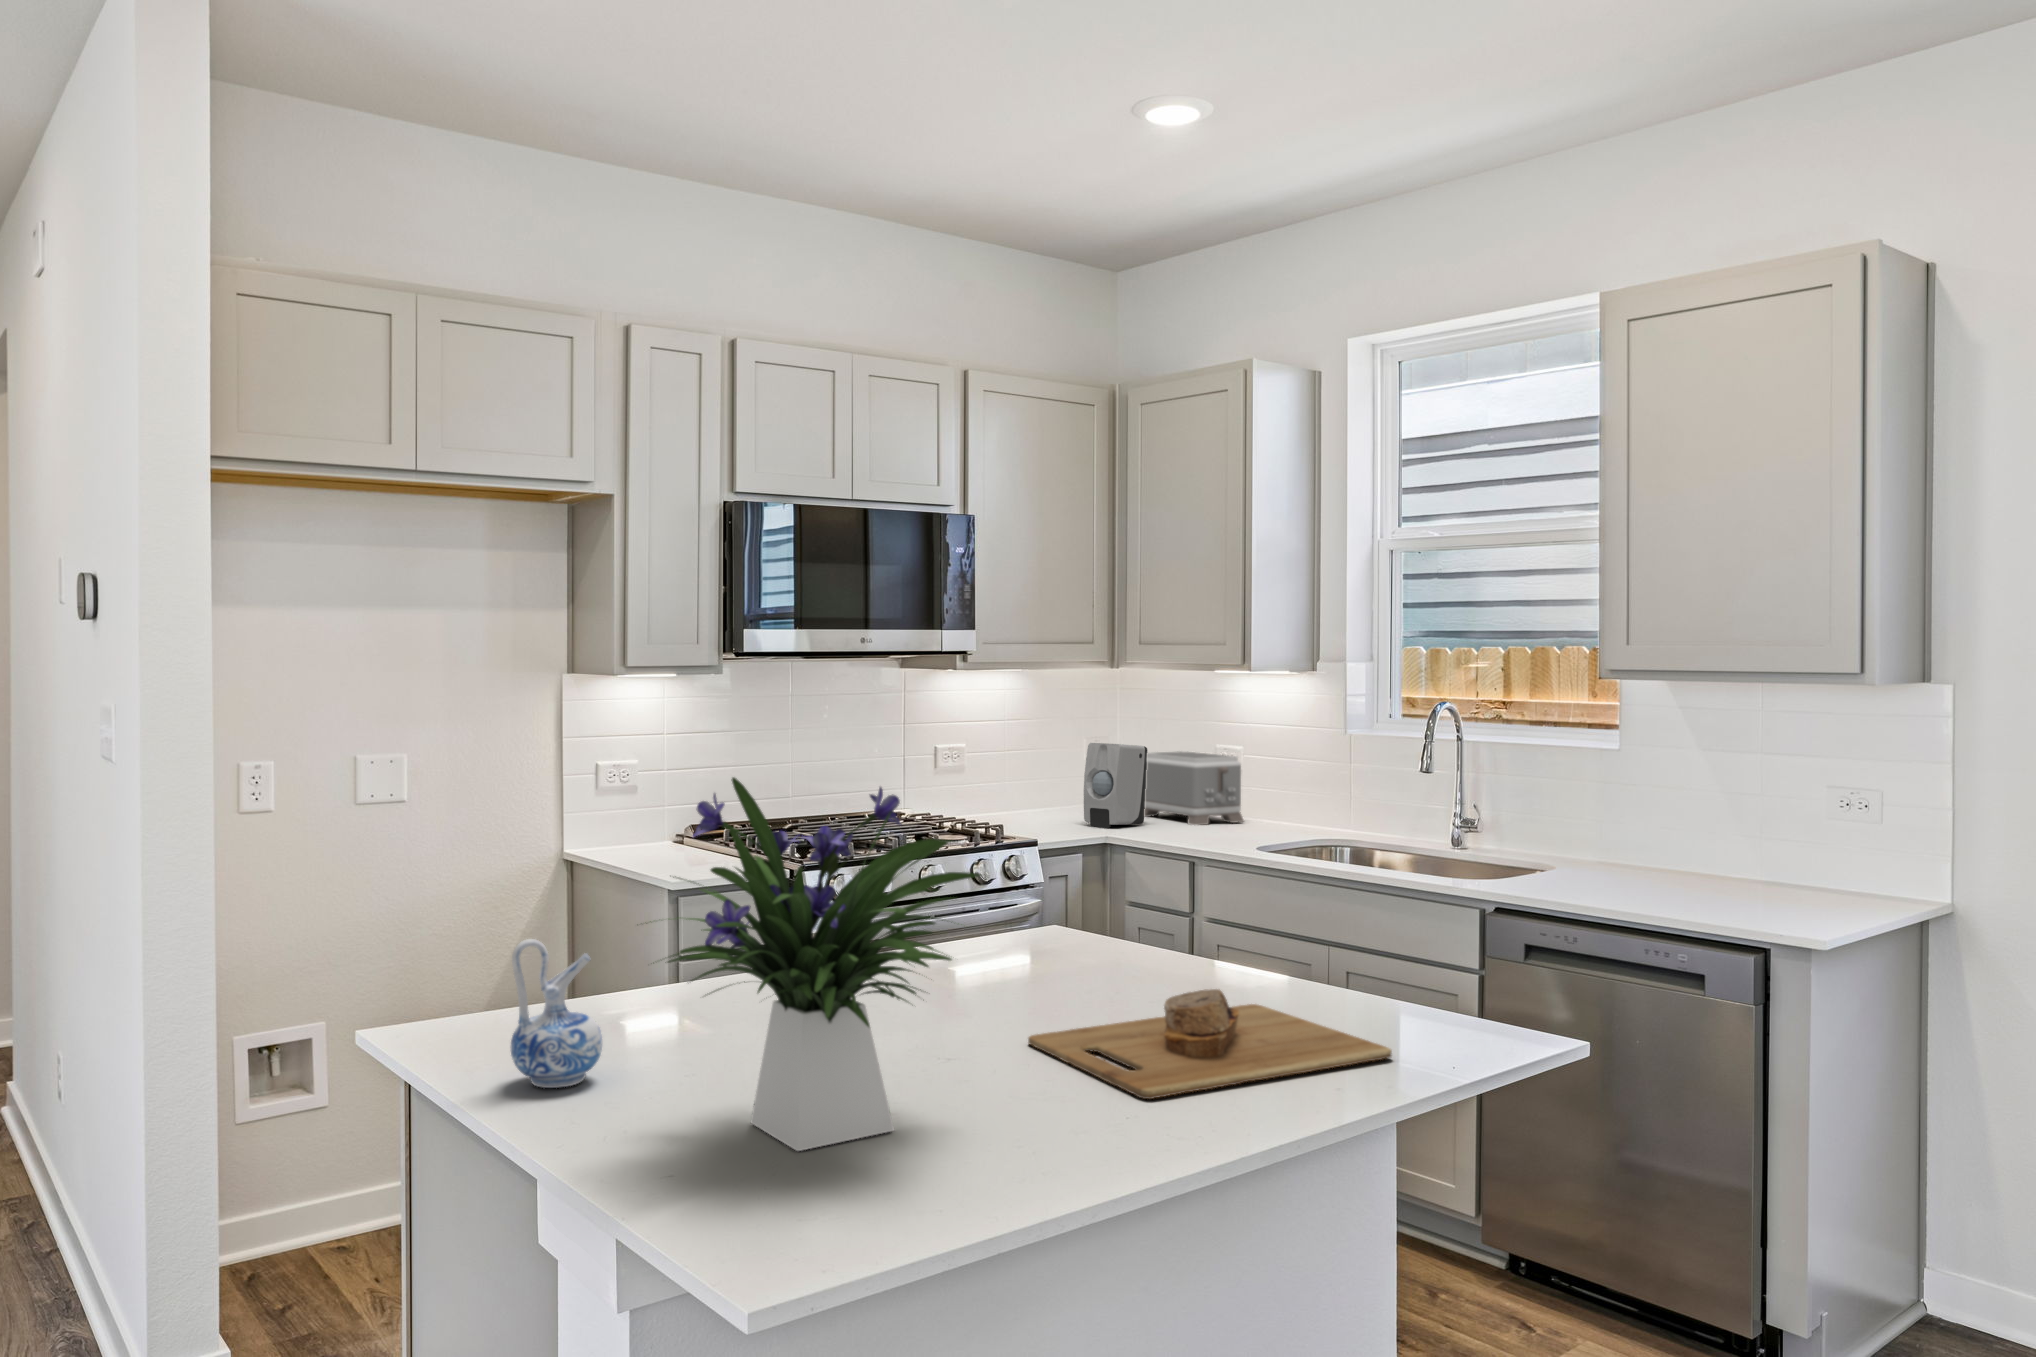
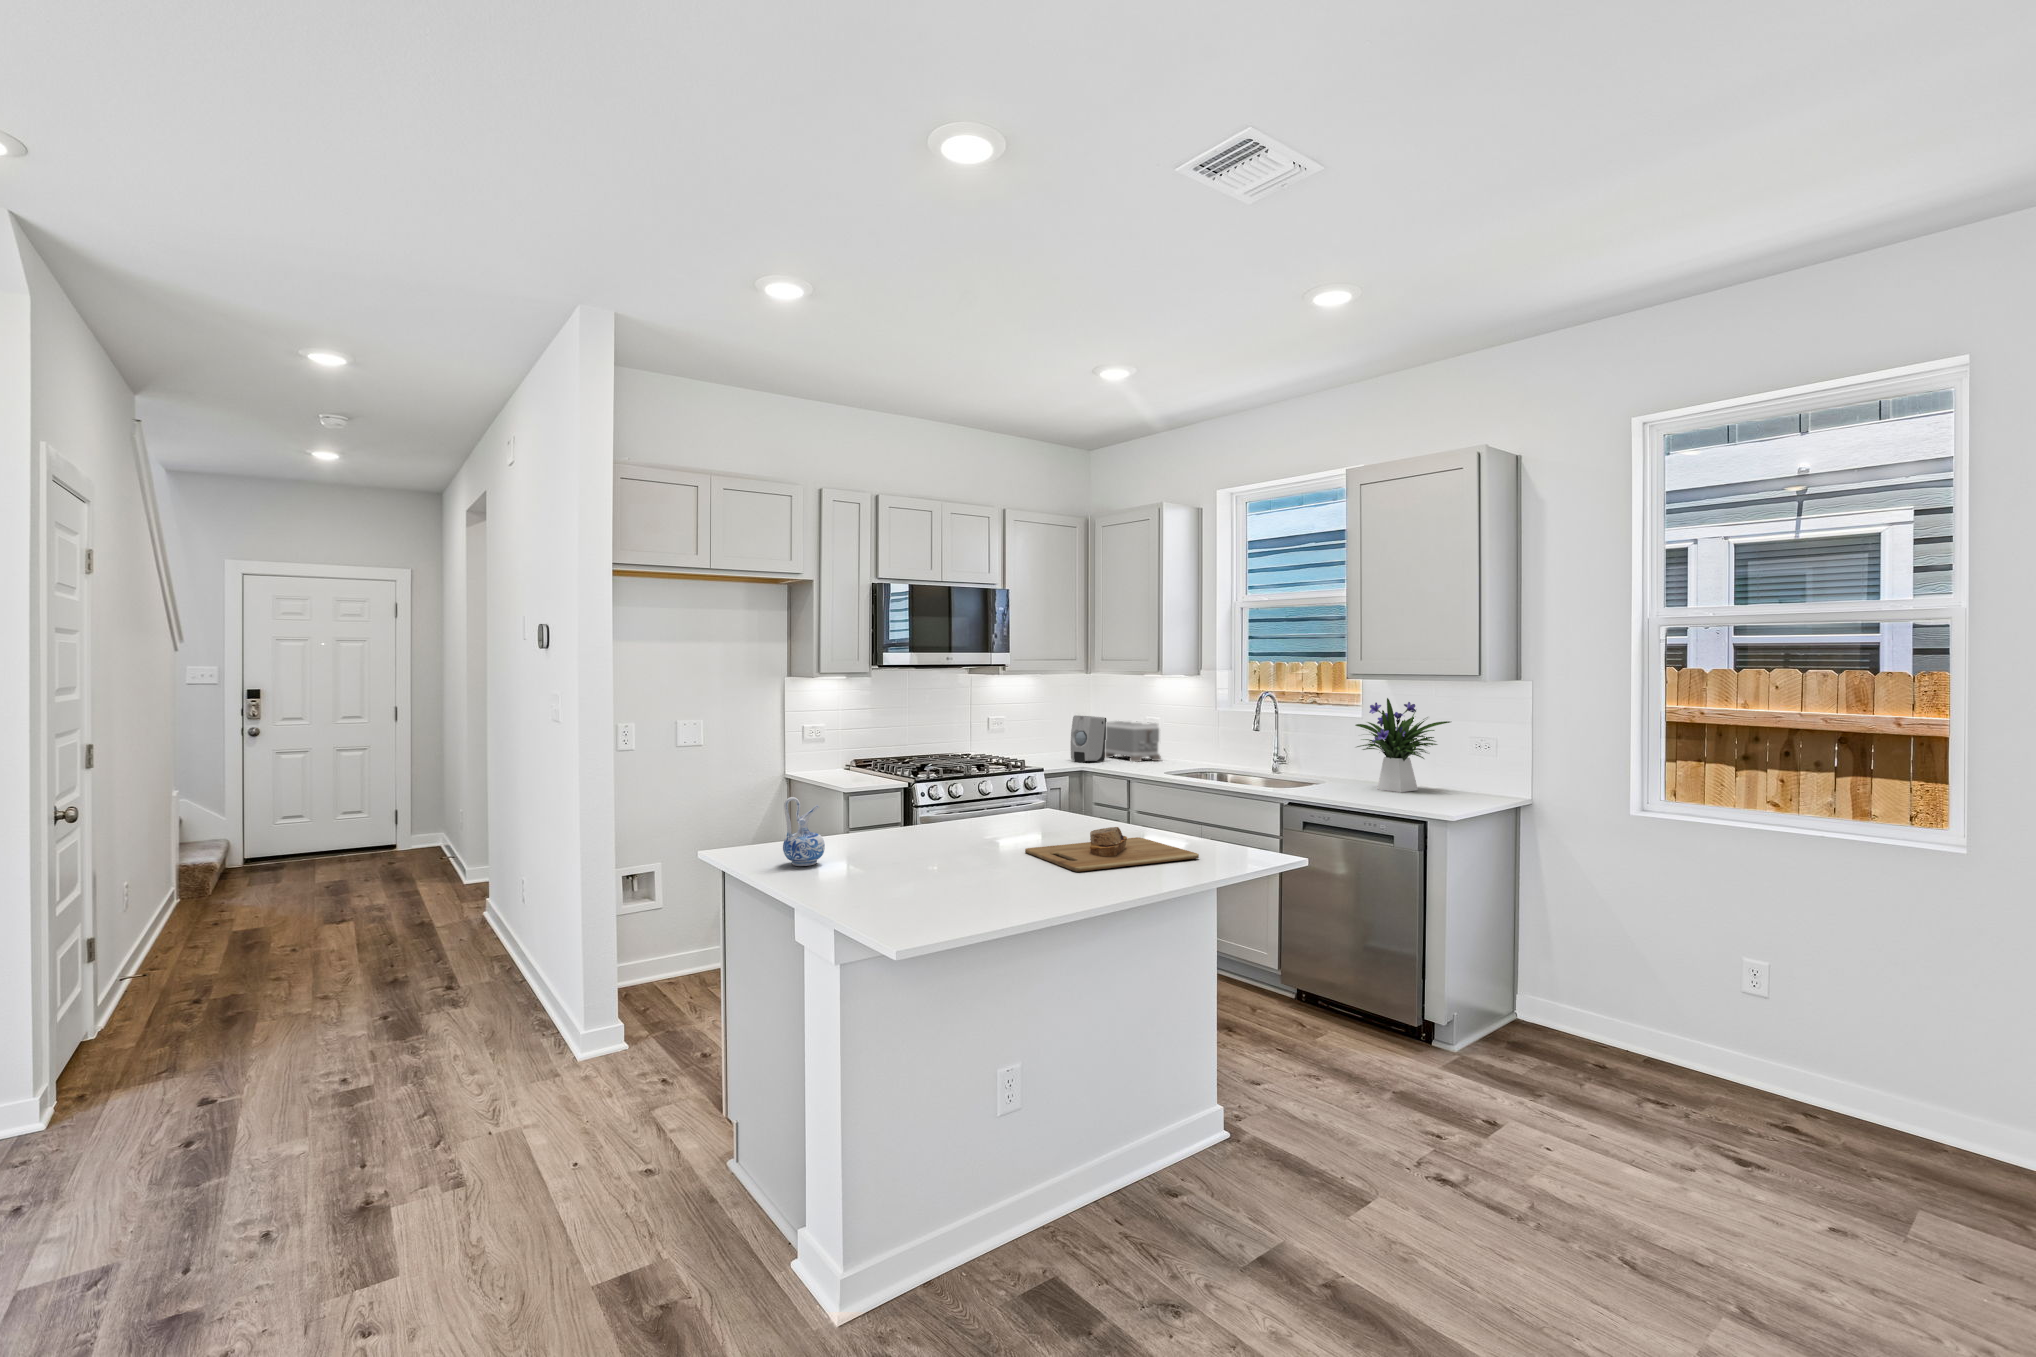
flower arrangement: present [650,777,981,1151] -> present [1355,698,1450,792]

